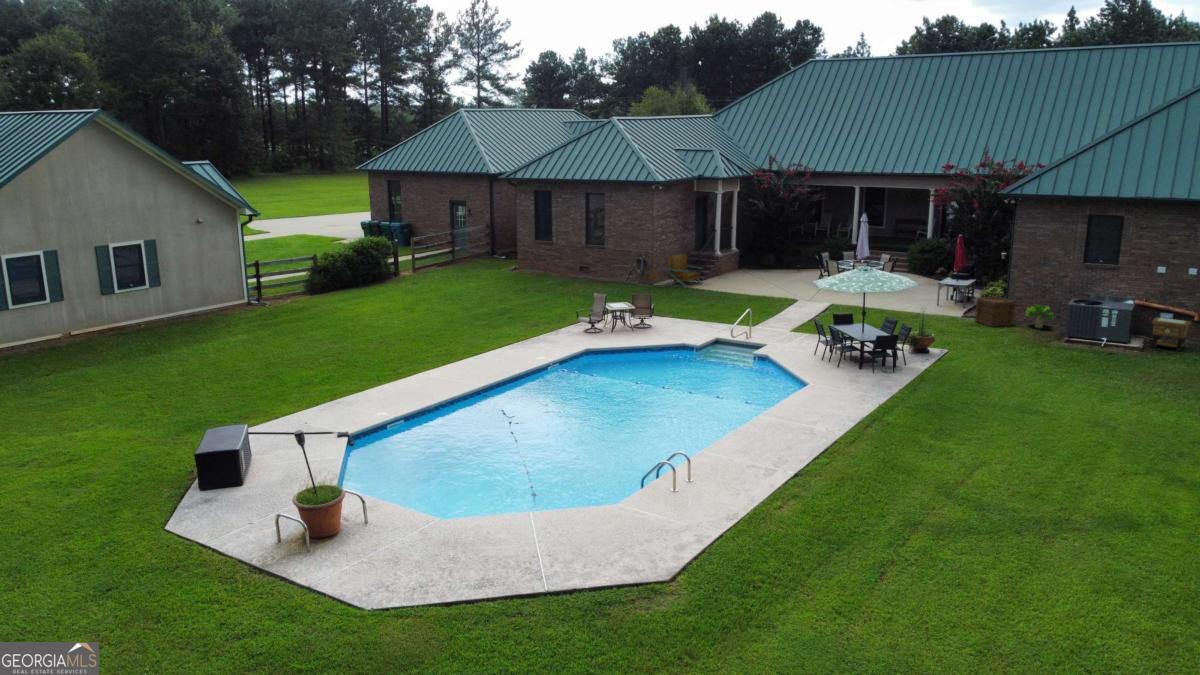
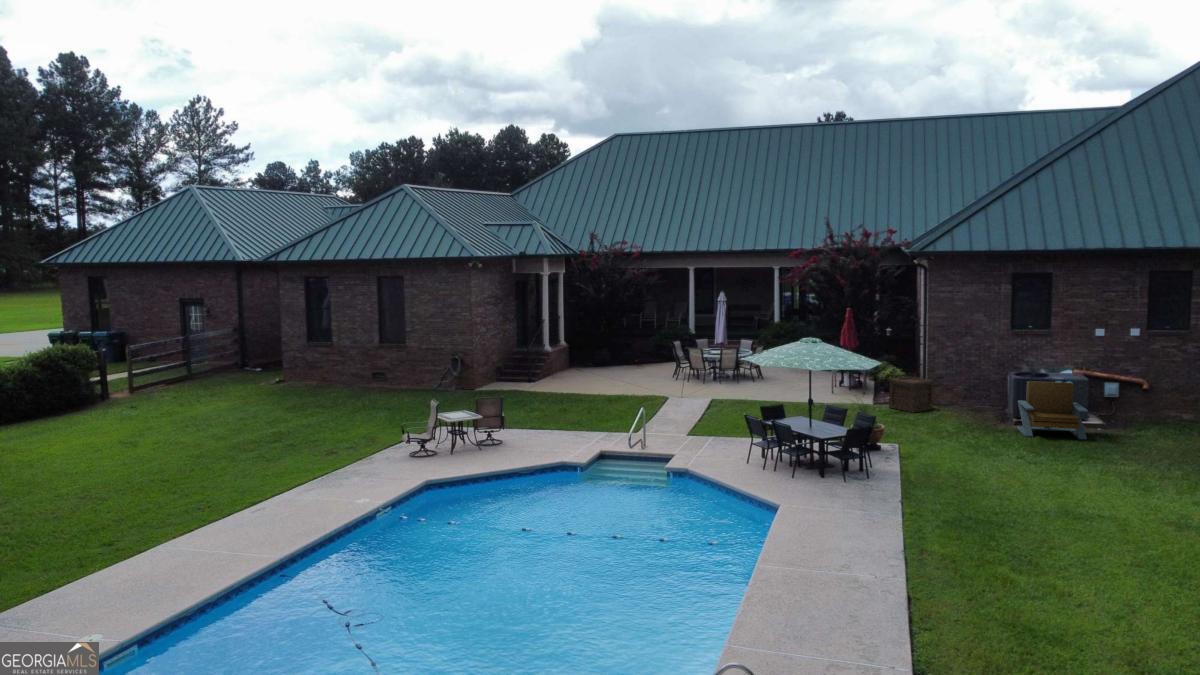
lounge chair: present [665,254,702,288] -> present [1017,381,1088,439]
potted plant: present [1027,305,1054,328] -> none [944,382,981,410]
side table: present [1151,317,1191,351] -> none [1100,387,1142,425]

